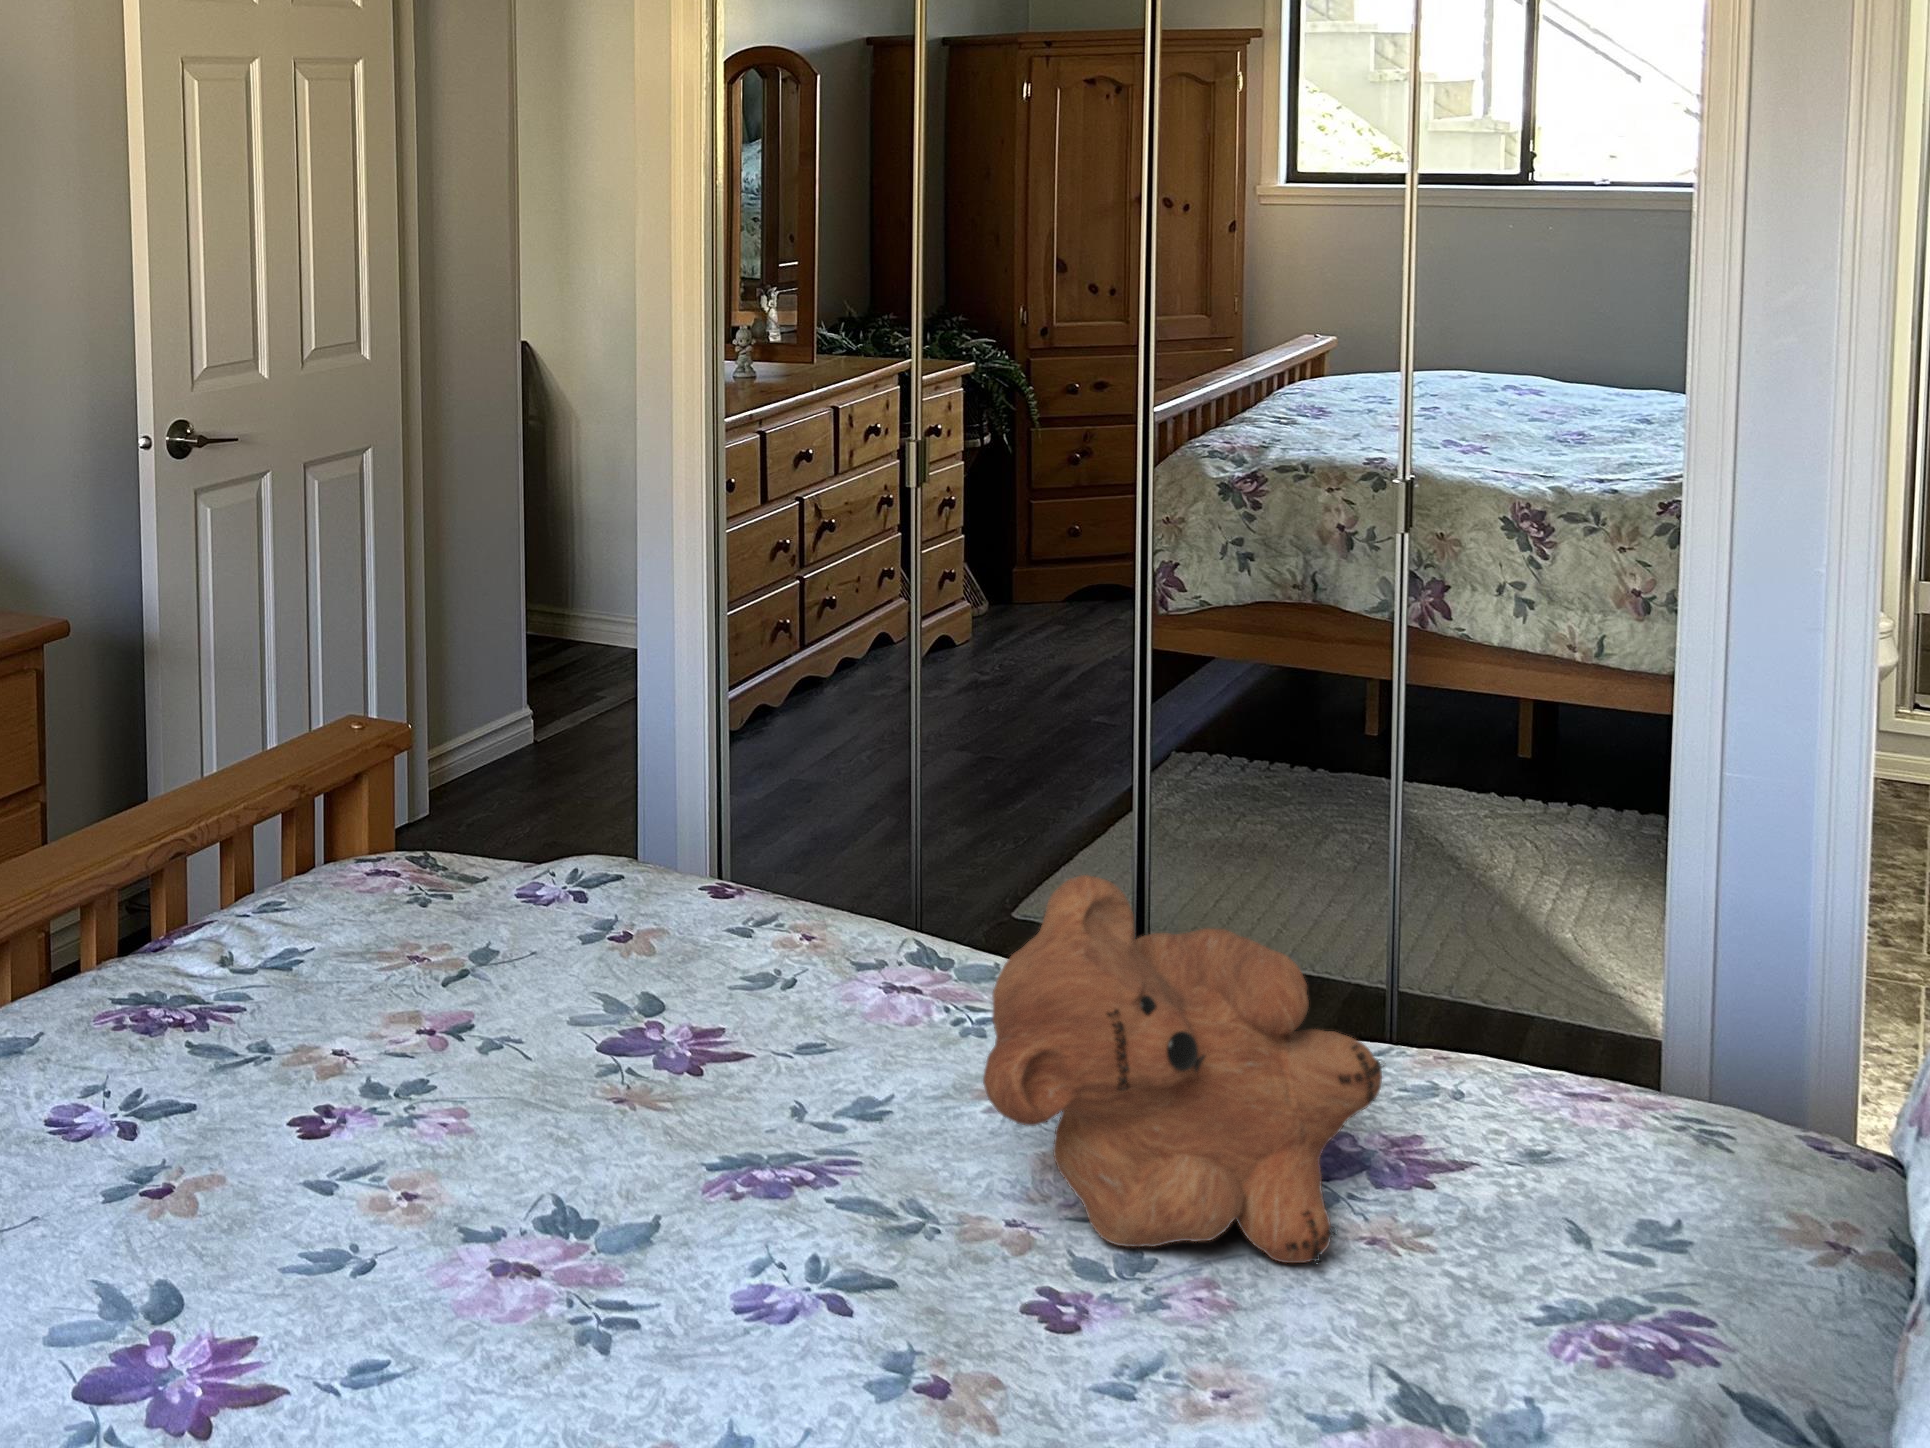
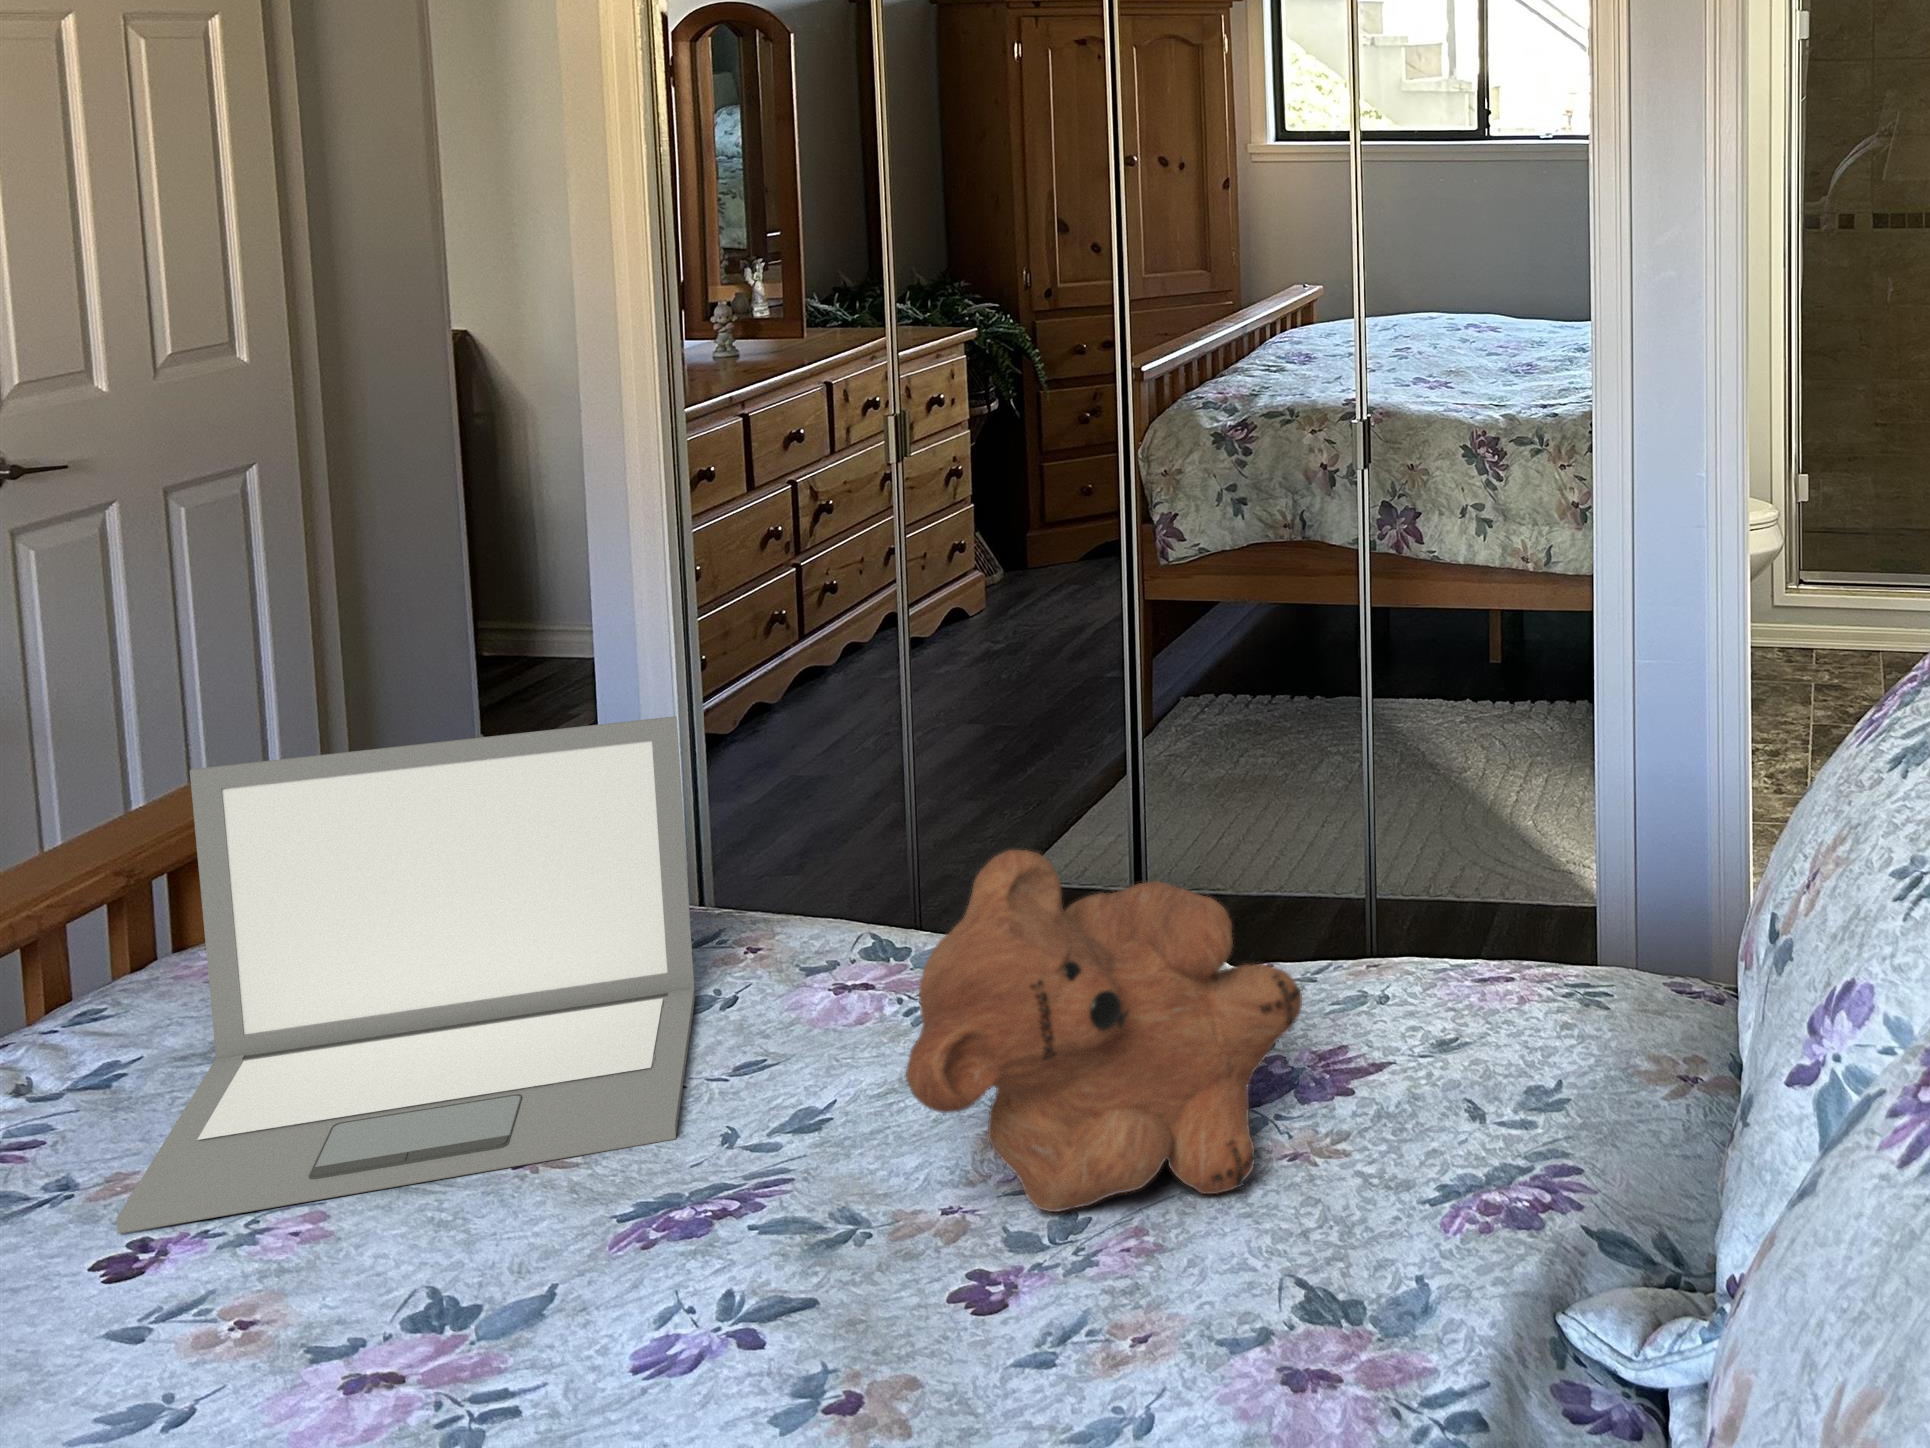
laptop: none [314,710,753,1102] -> present [116,716,695,1234]

